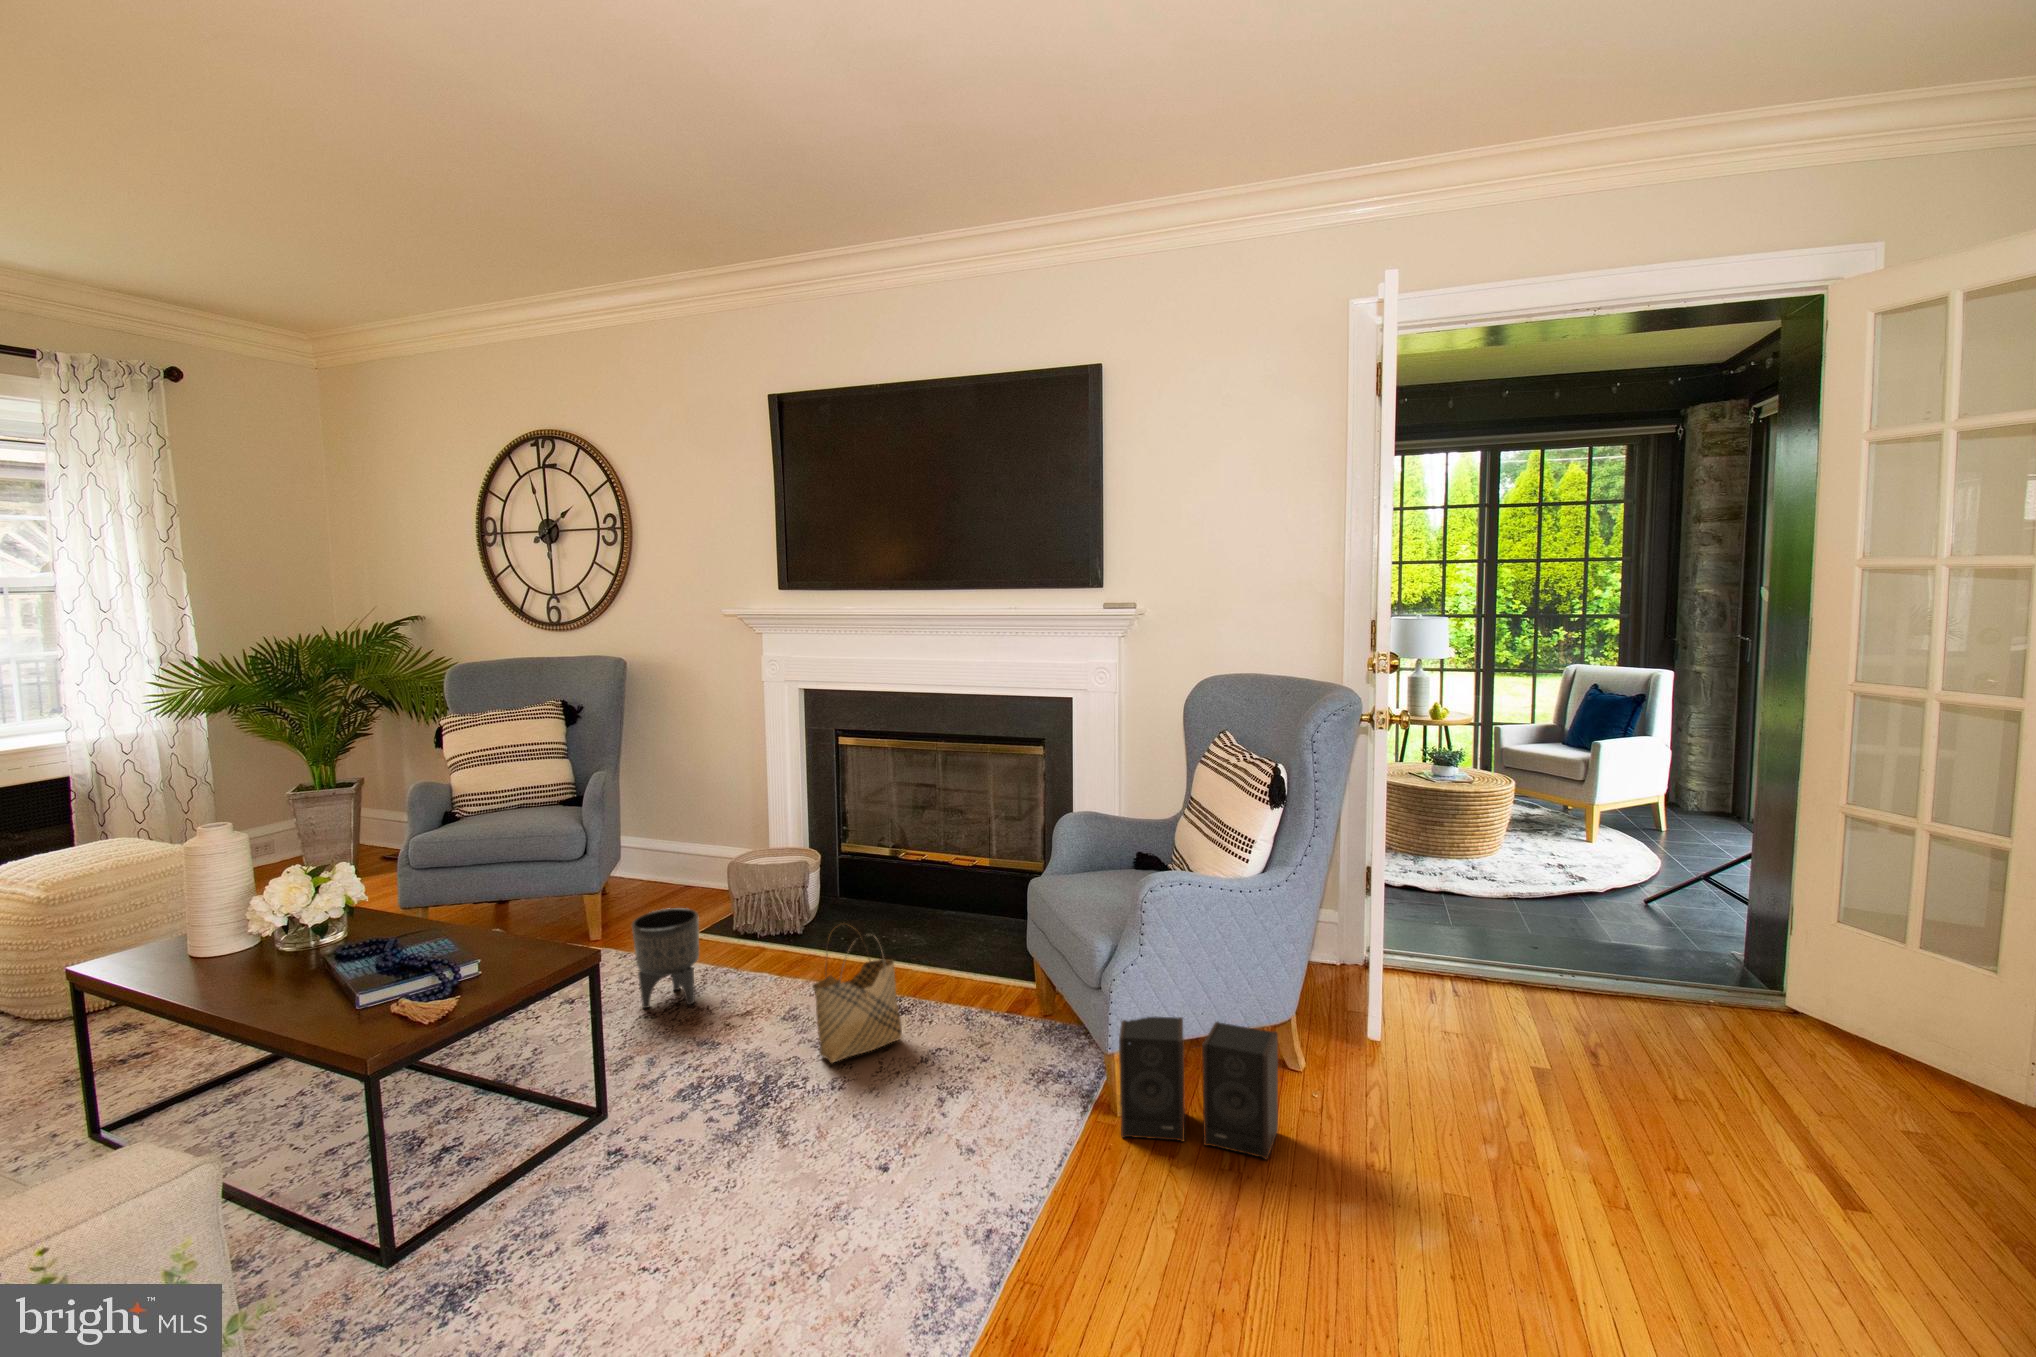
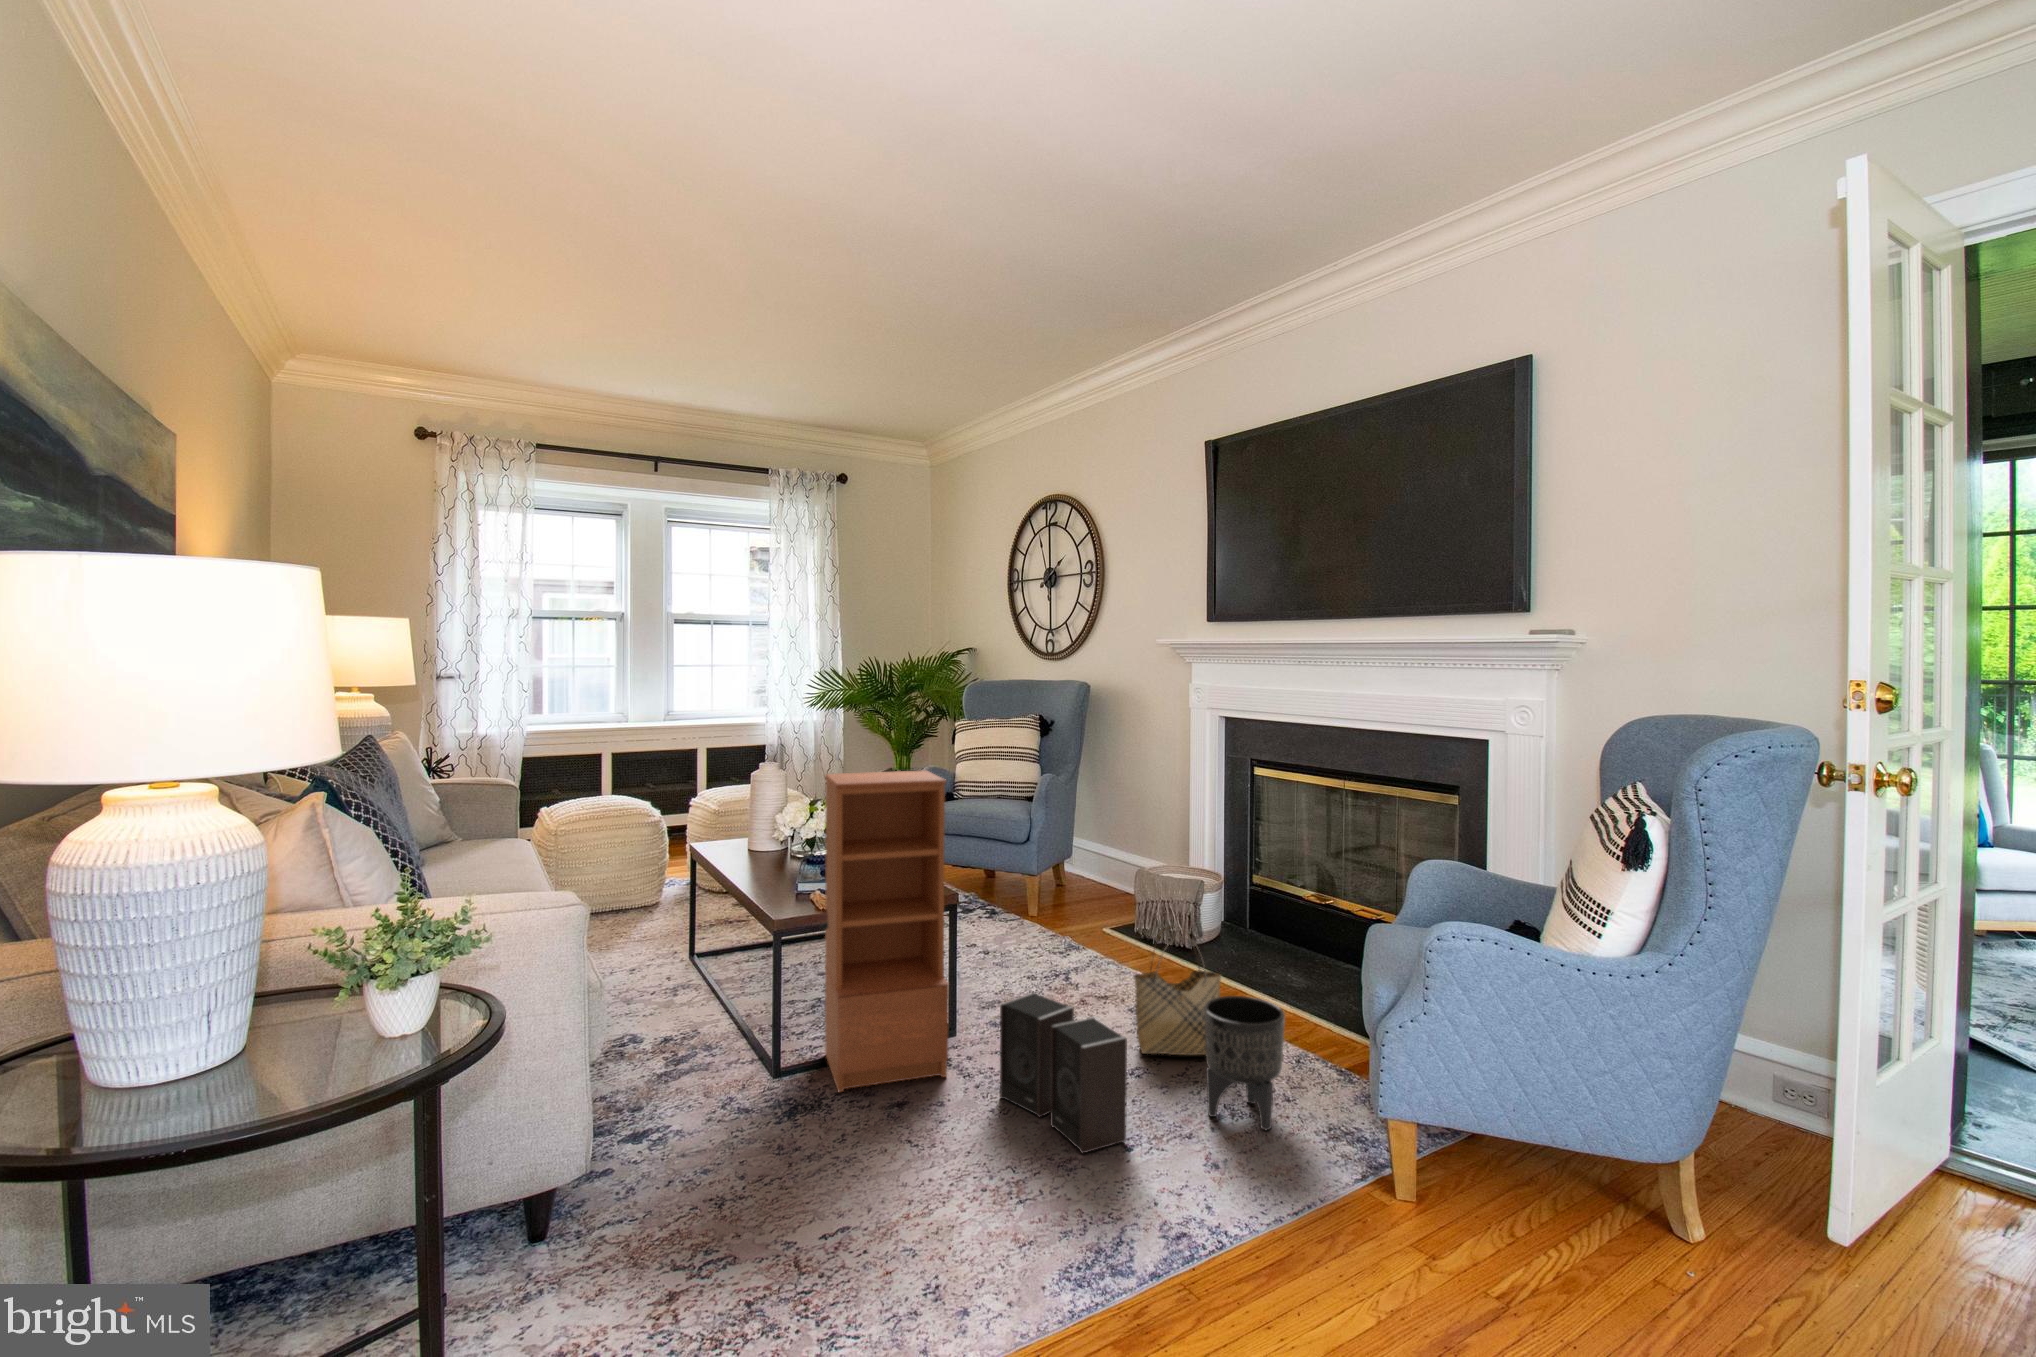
bookcase: none [404,811,636,1248] -> present [825,770,949,1092]
planter: present [632,908,699,1008] -> present [1204,996,1285,1130]
speaker: present [1119,1017,1278,1160] -> present [1000,993,1127,1153]

